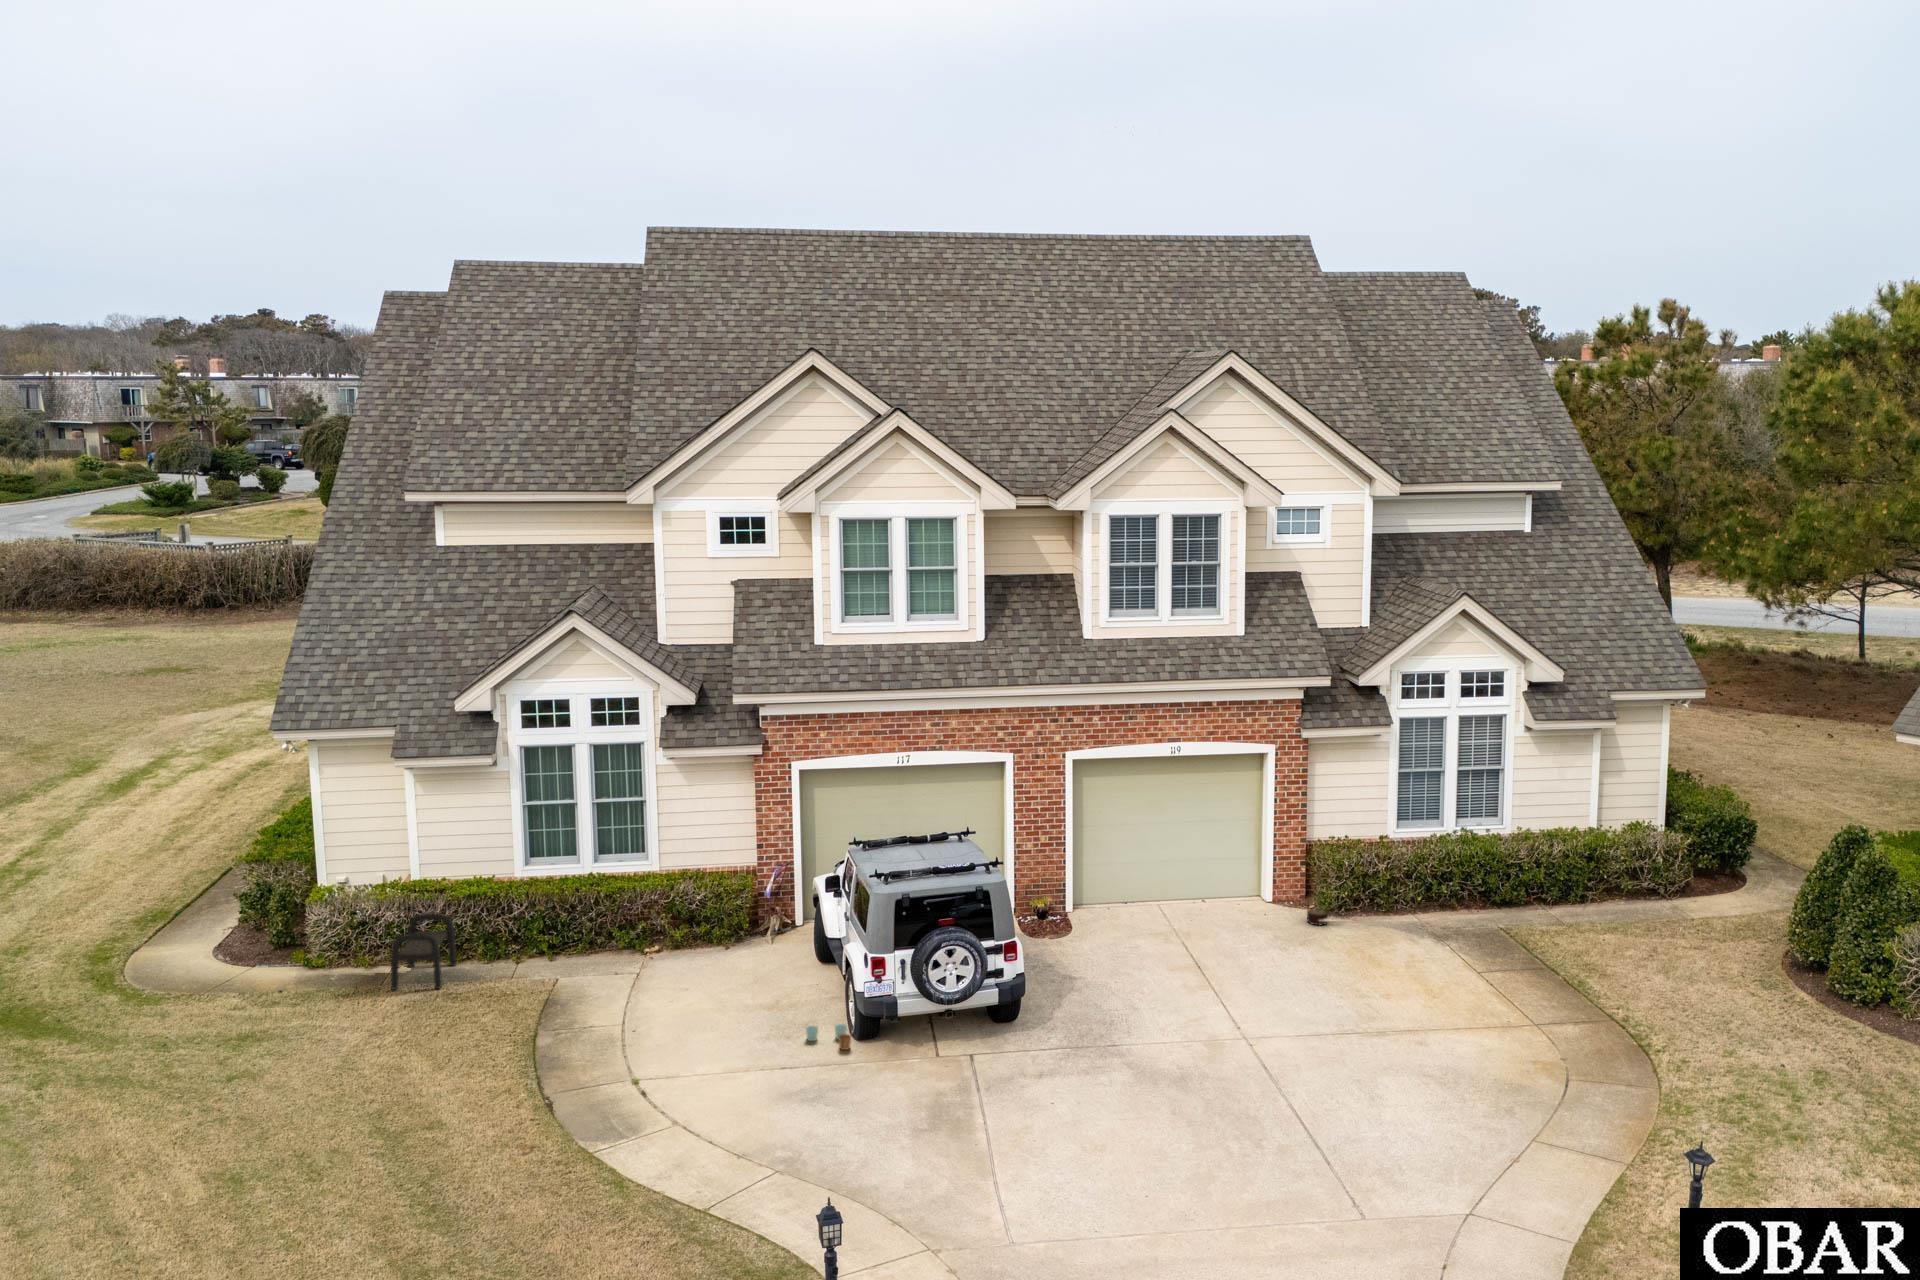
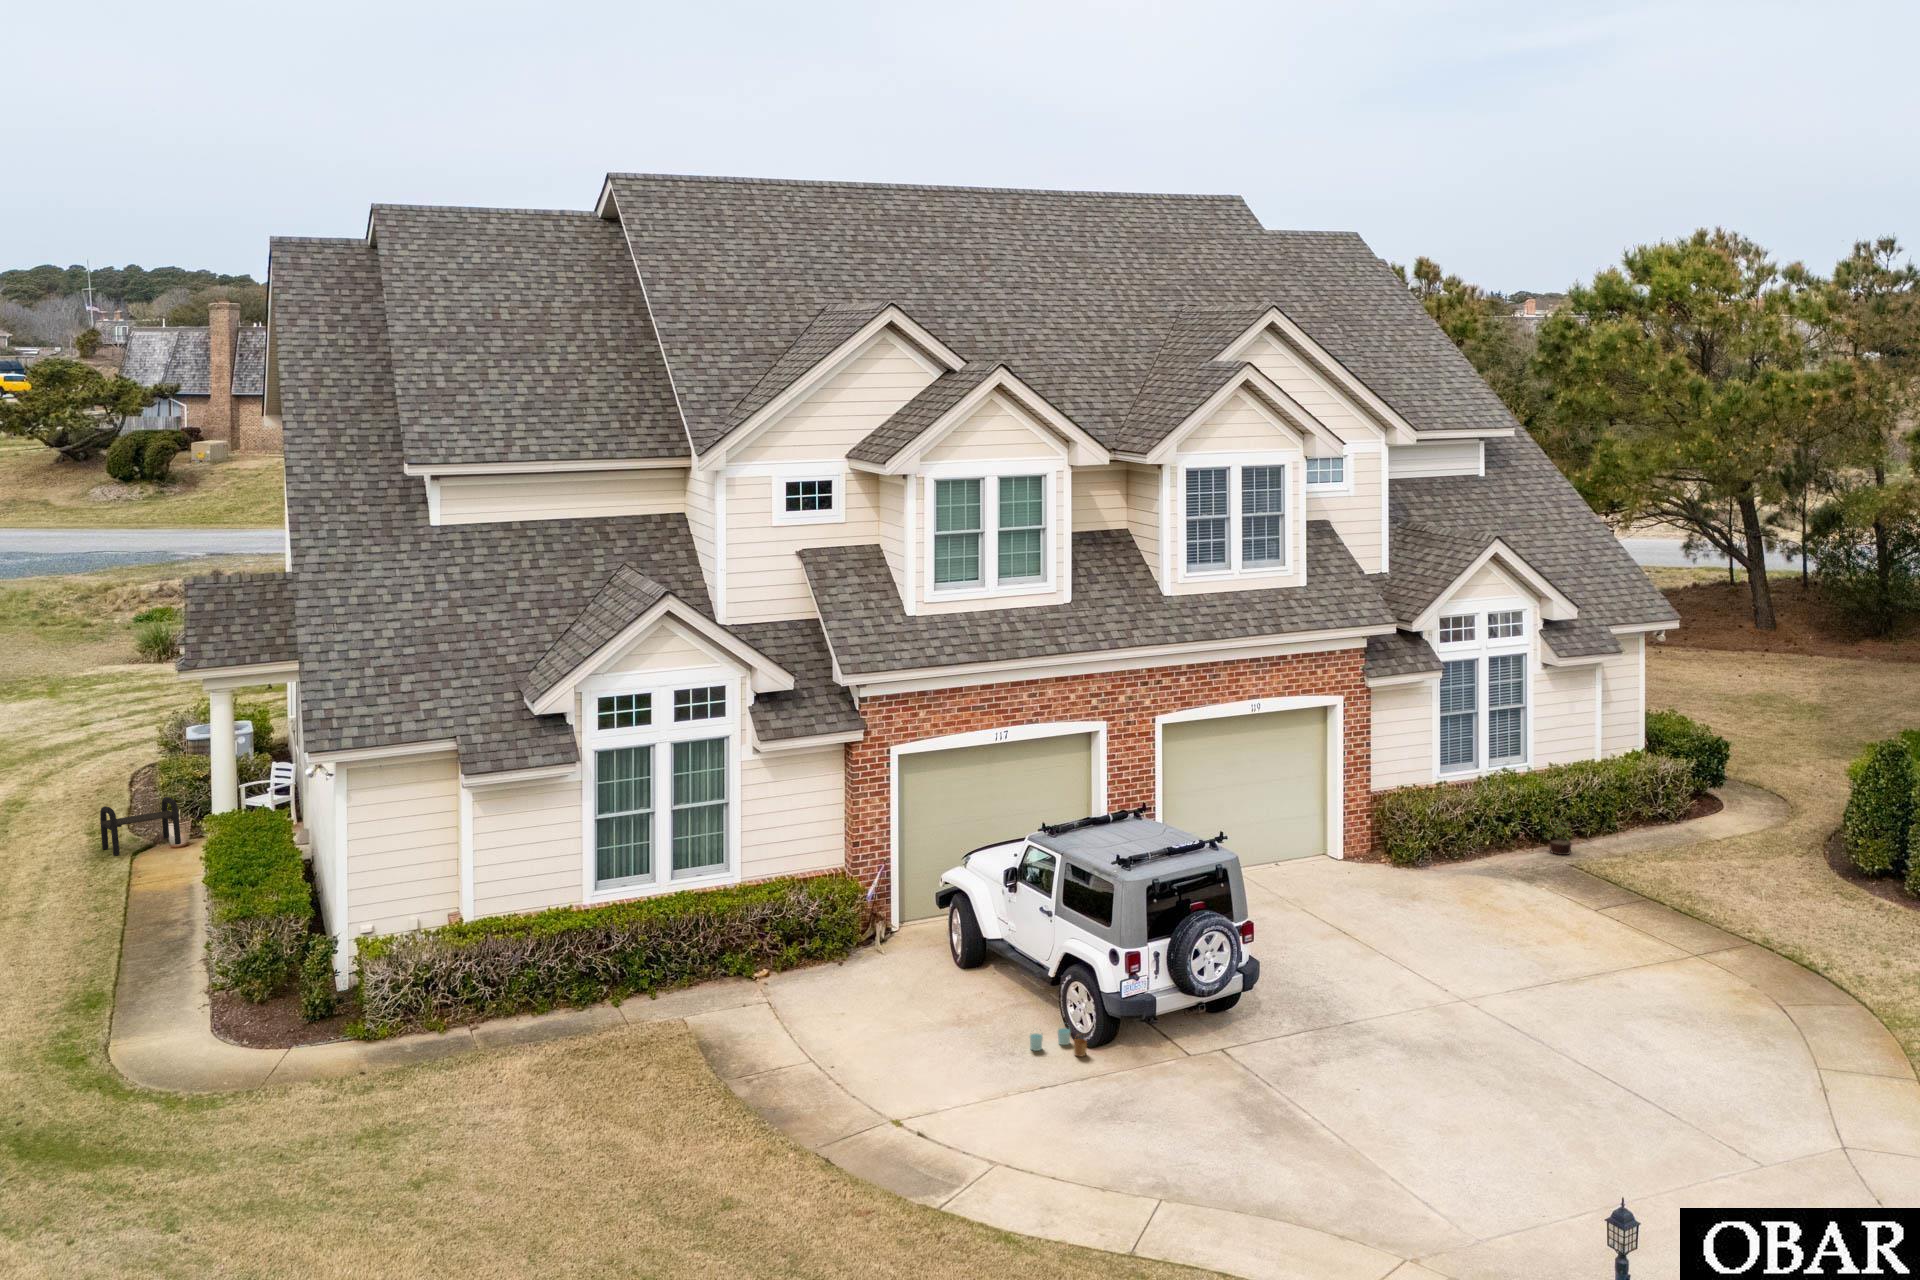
decorative plant: present [1307,885,1328,925] -> present [1546,819,1572,855]
bench: present [391,913,456,990] -> present [100,797,181,855]

